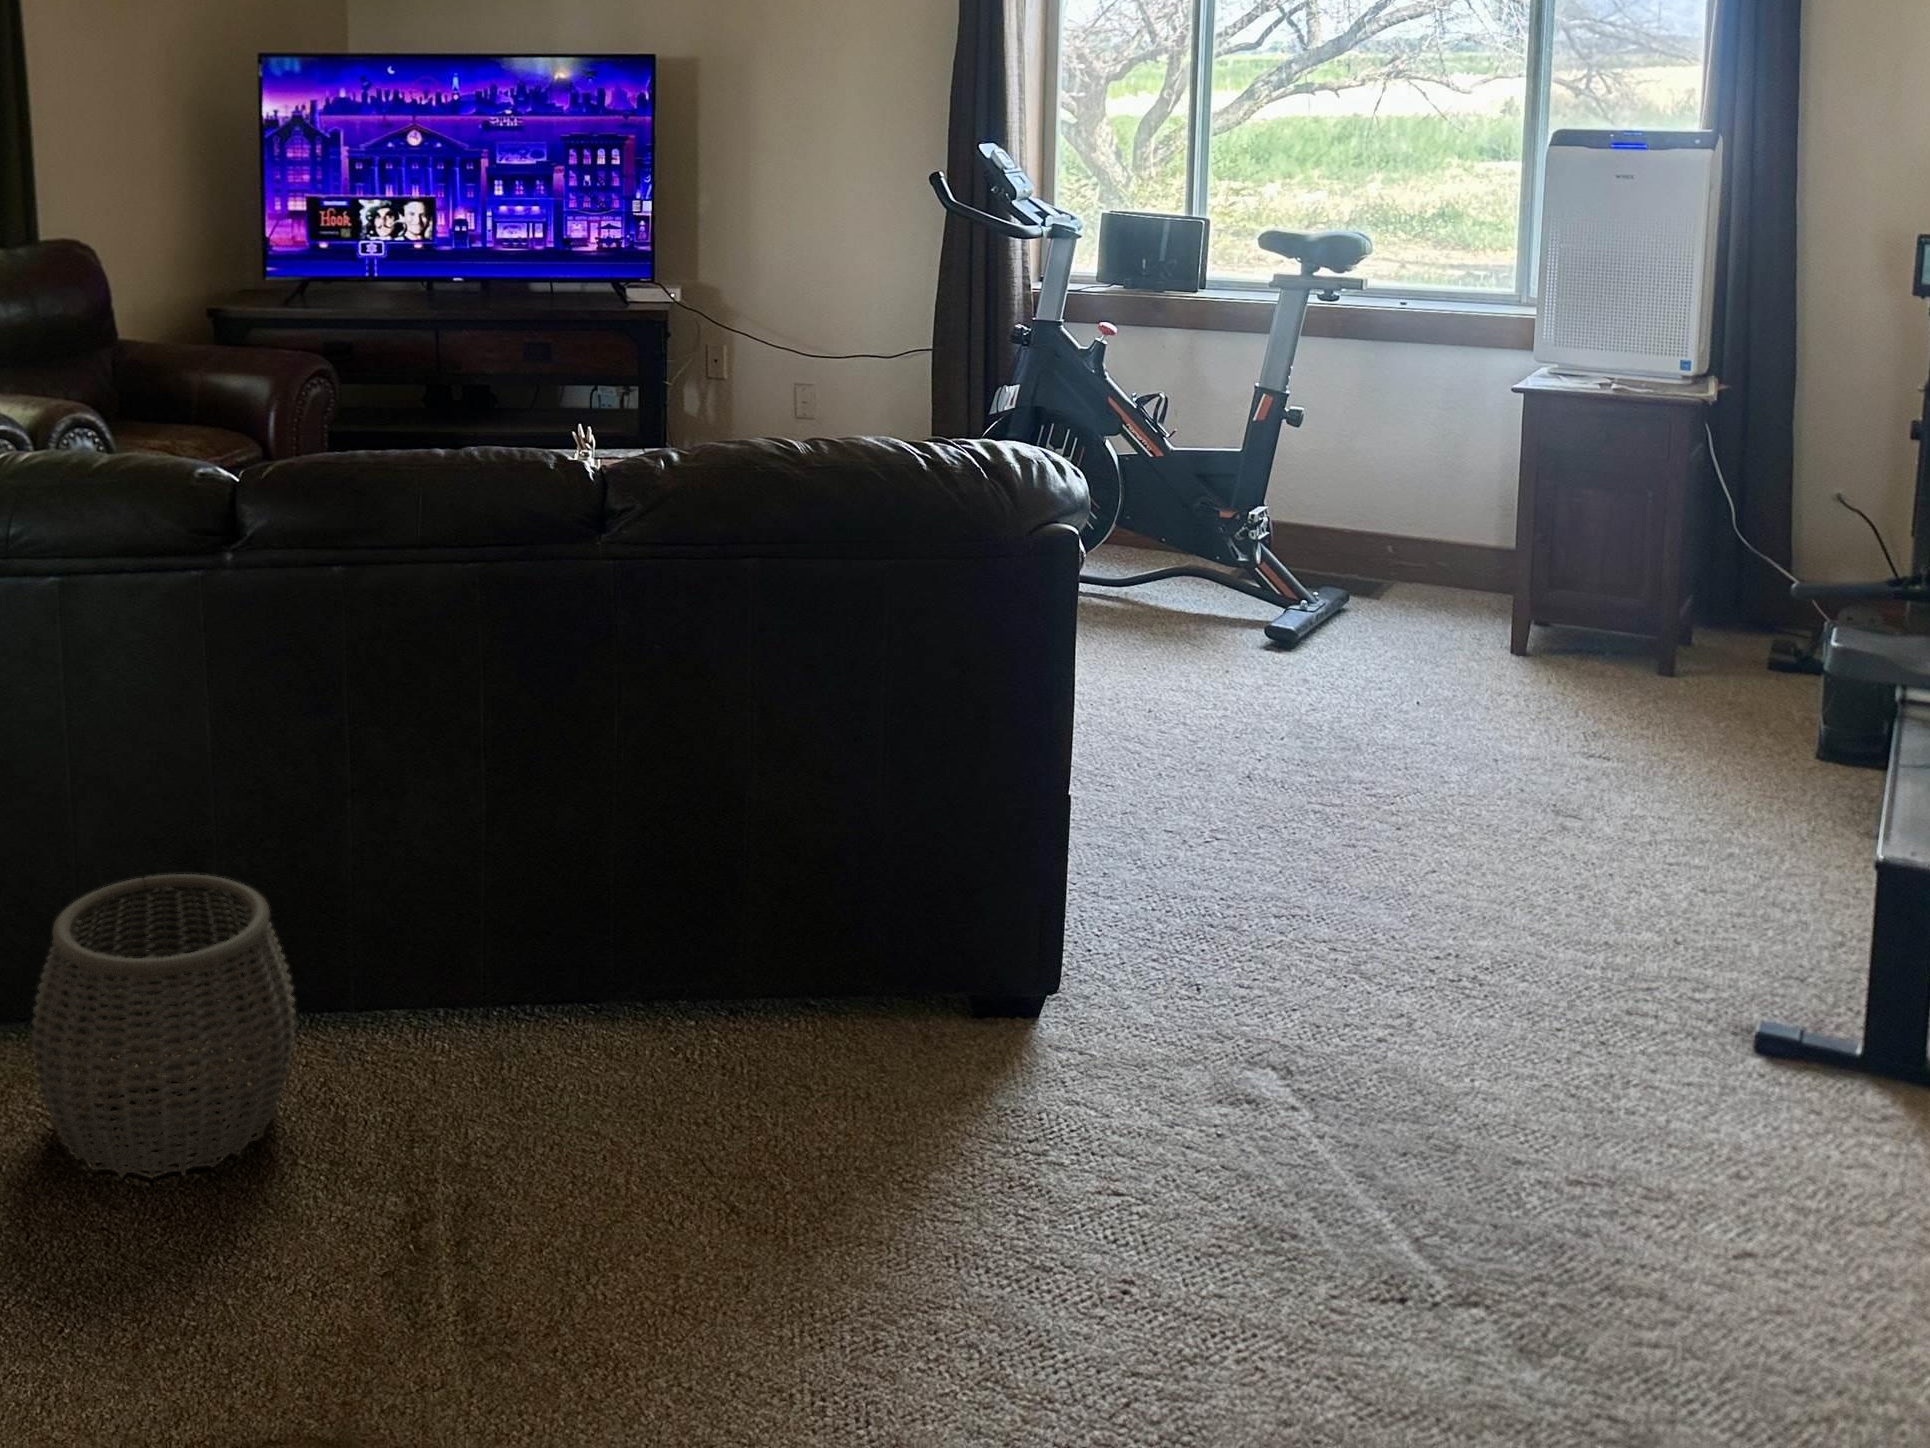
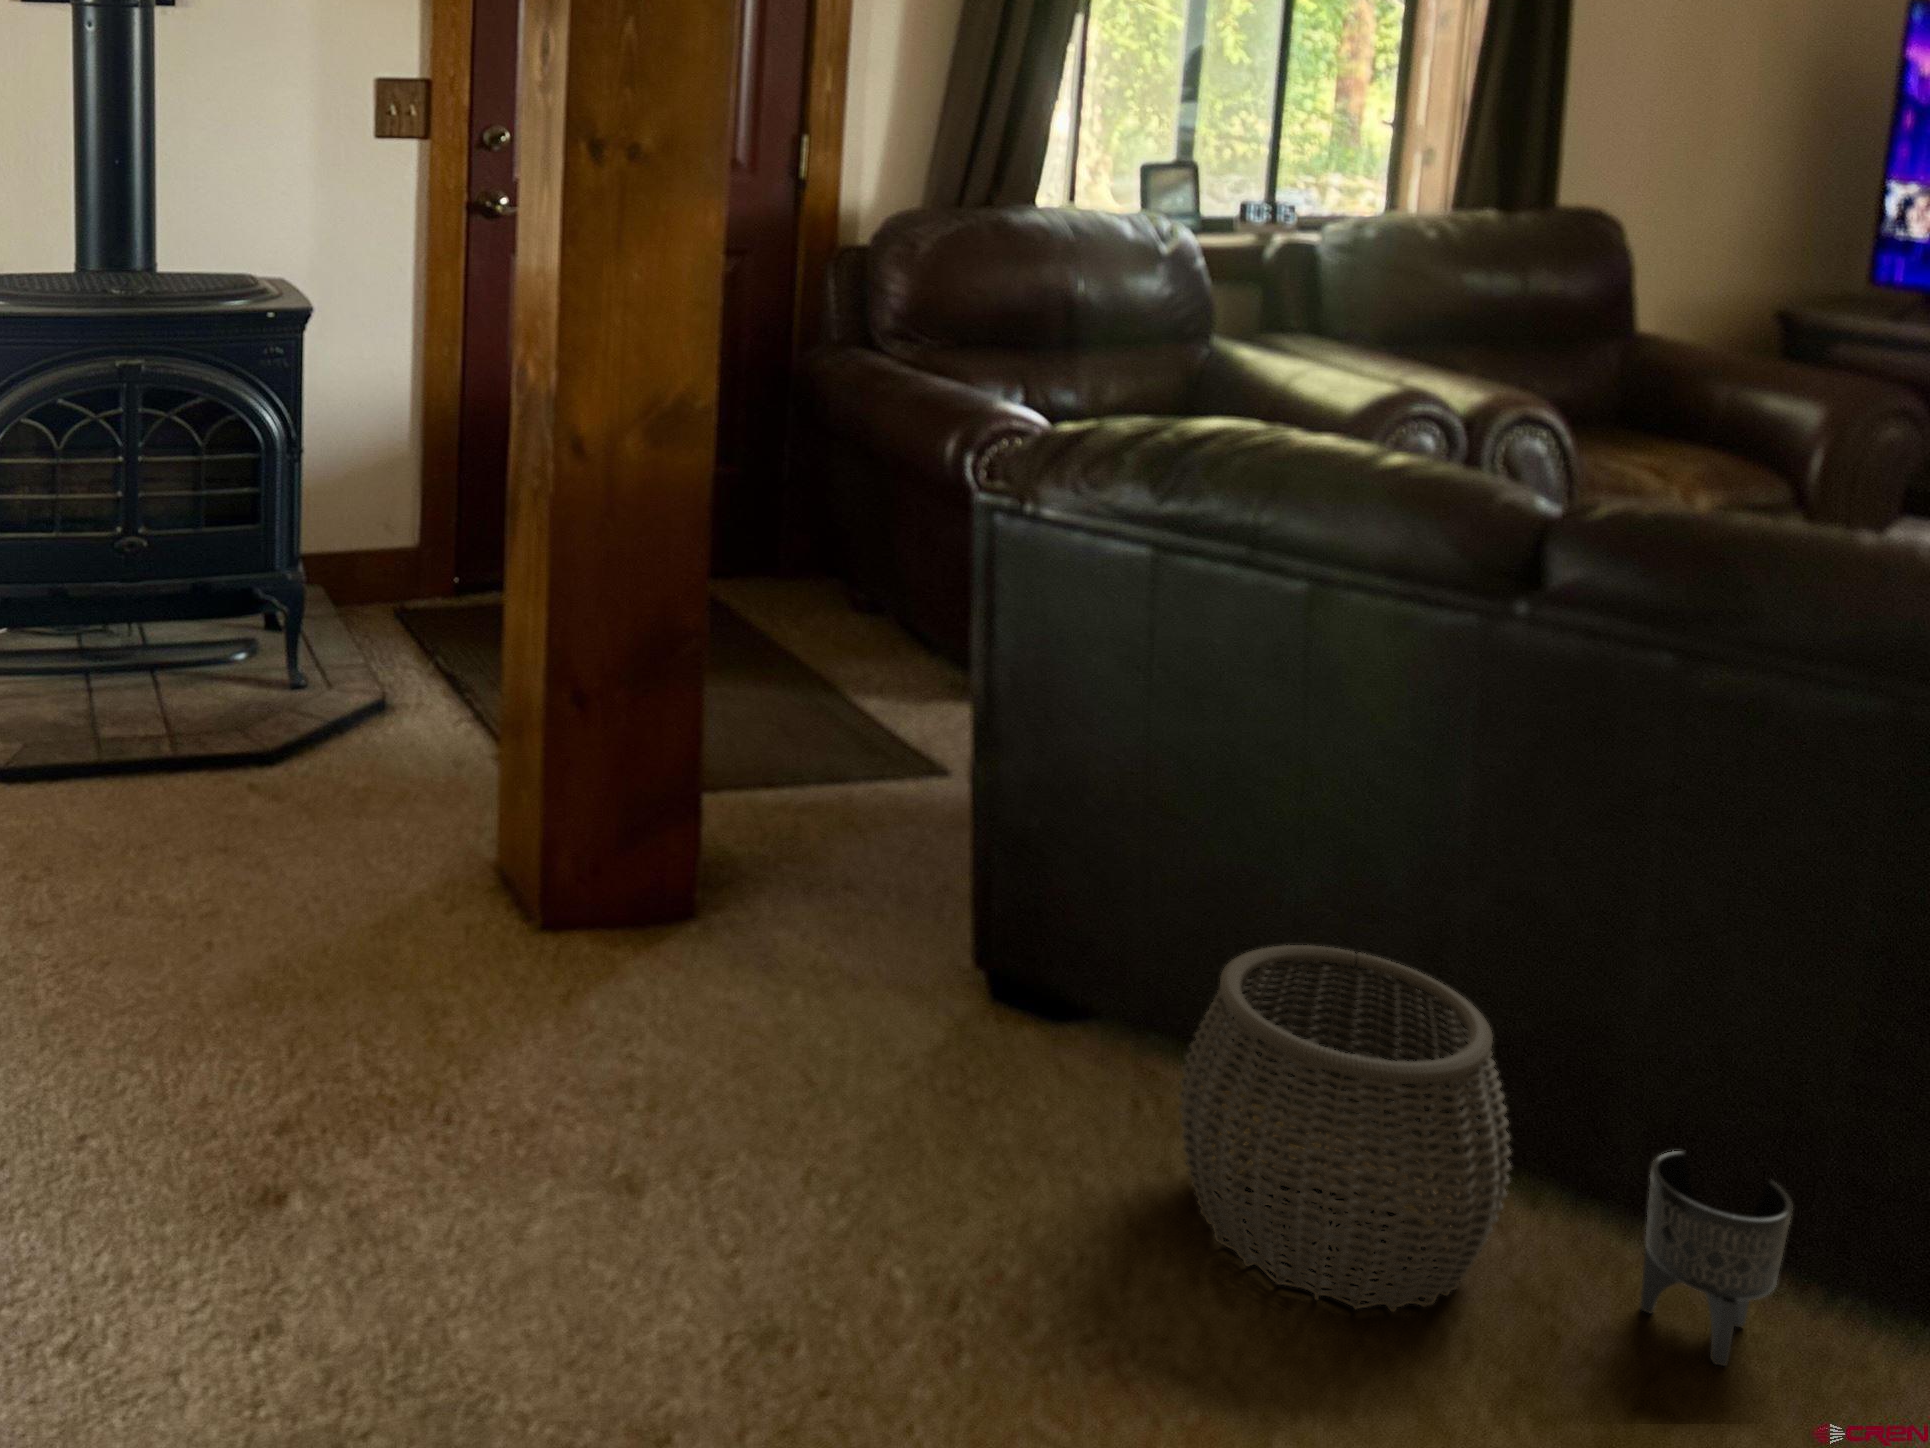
planter: none [380,929,470,1083] -> present [1640,1151,1793,1366]

